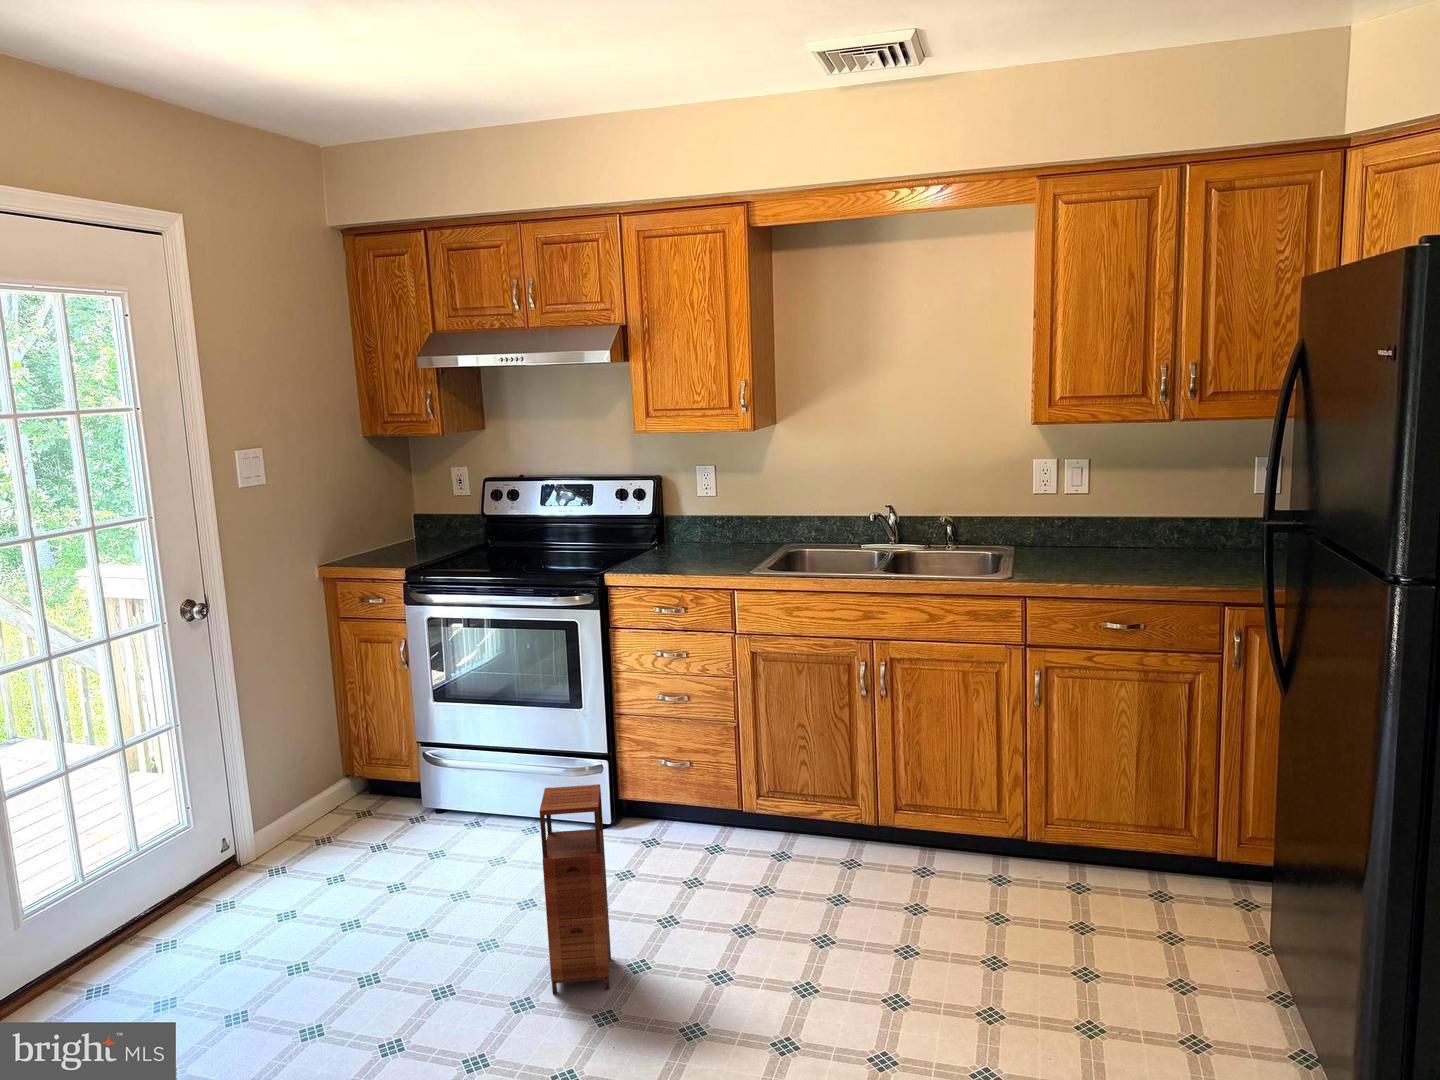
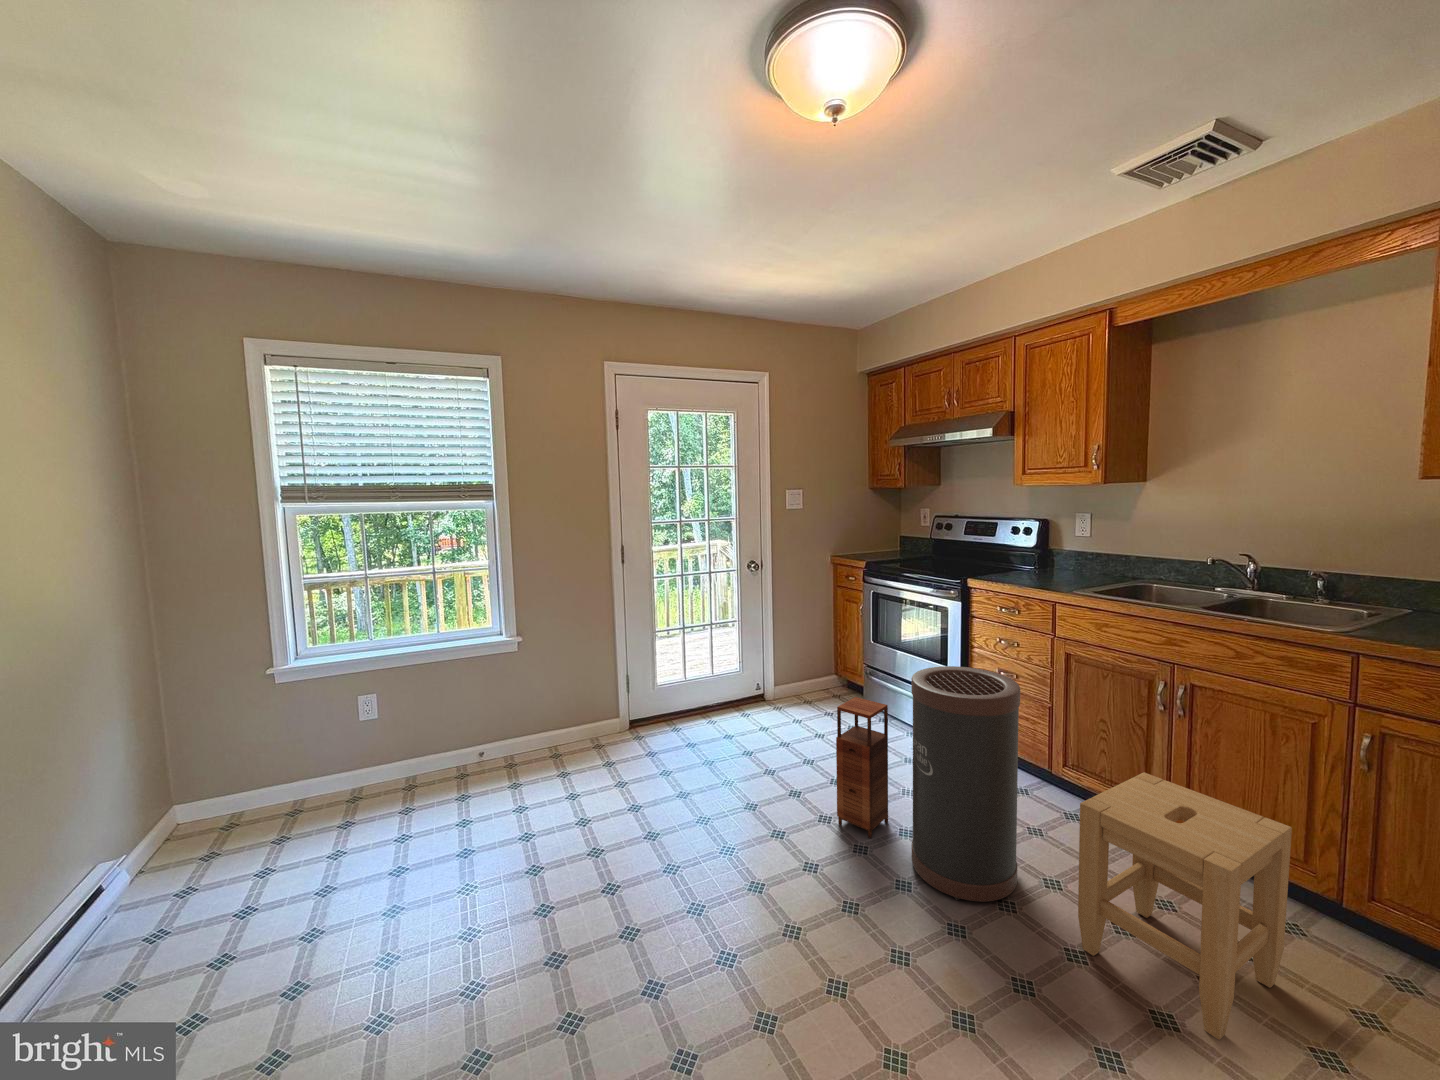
trash can: none [662,696,805,1004] -> present [911,666,1020,902]
stool: none [889,767,1036,996] -> present [1078,772,1292,1040]

